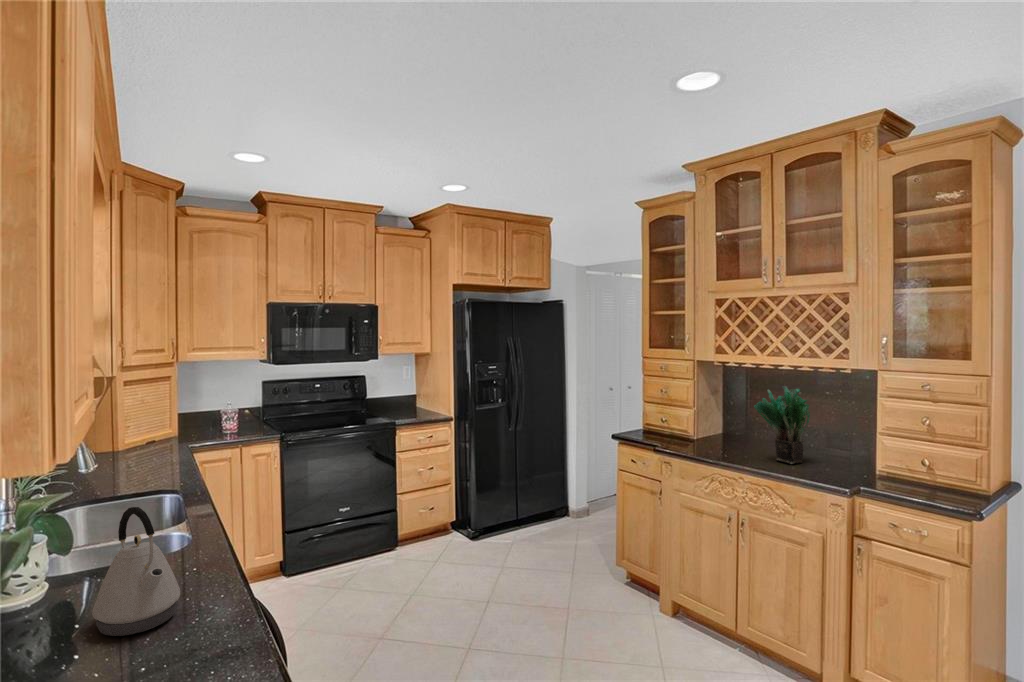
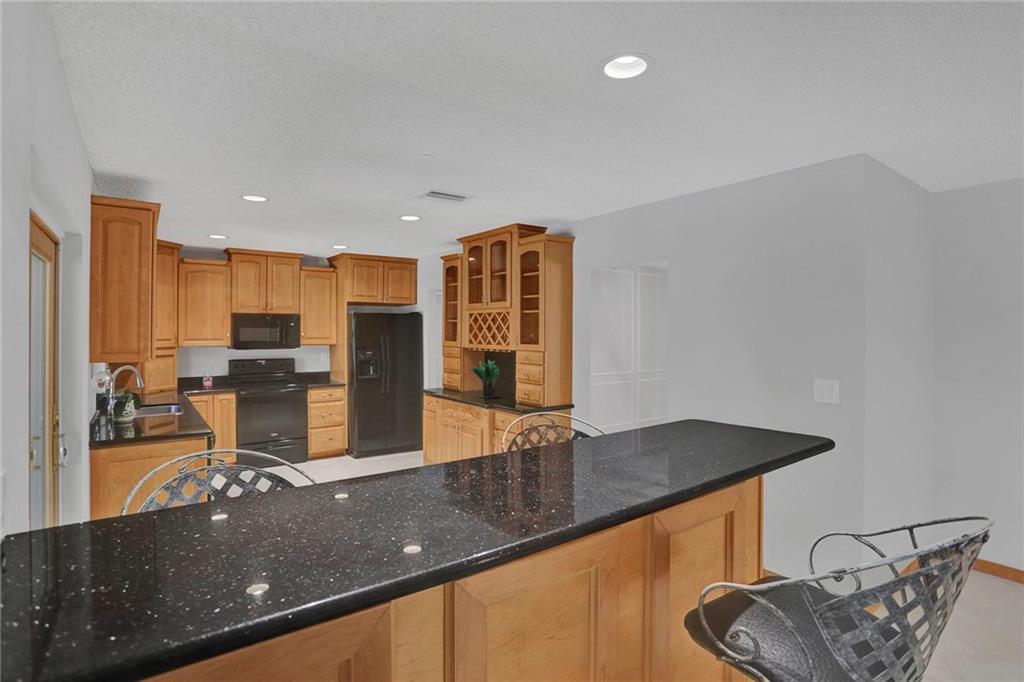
kettle: present [92,507,180,636] -> none [155,384,182,422]

